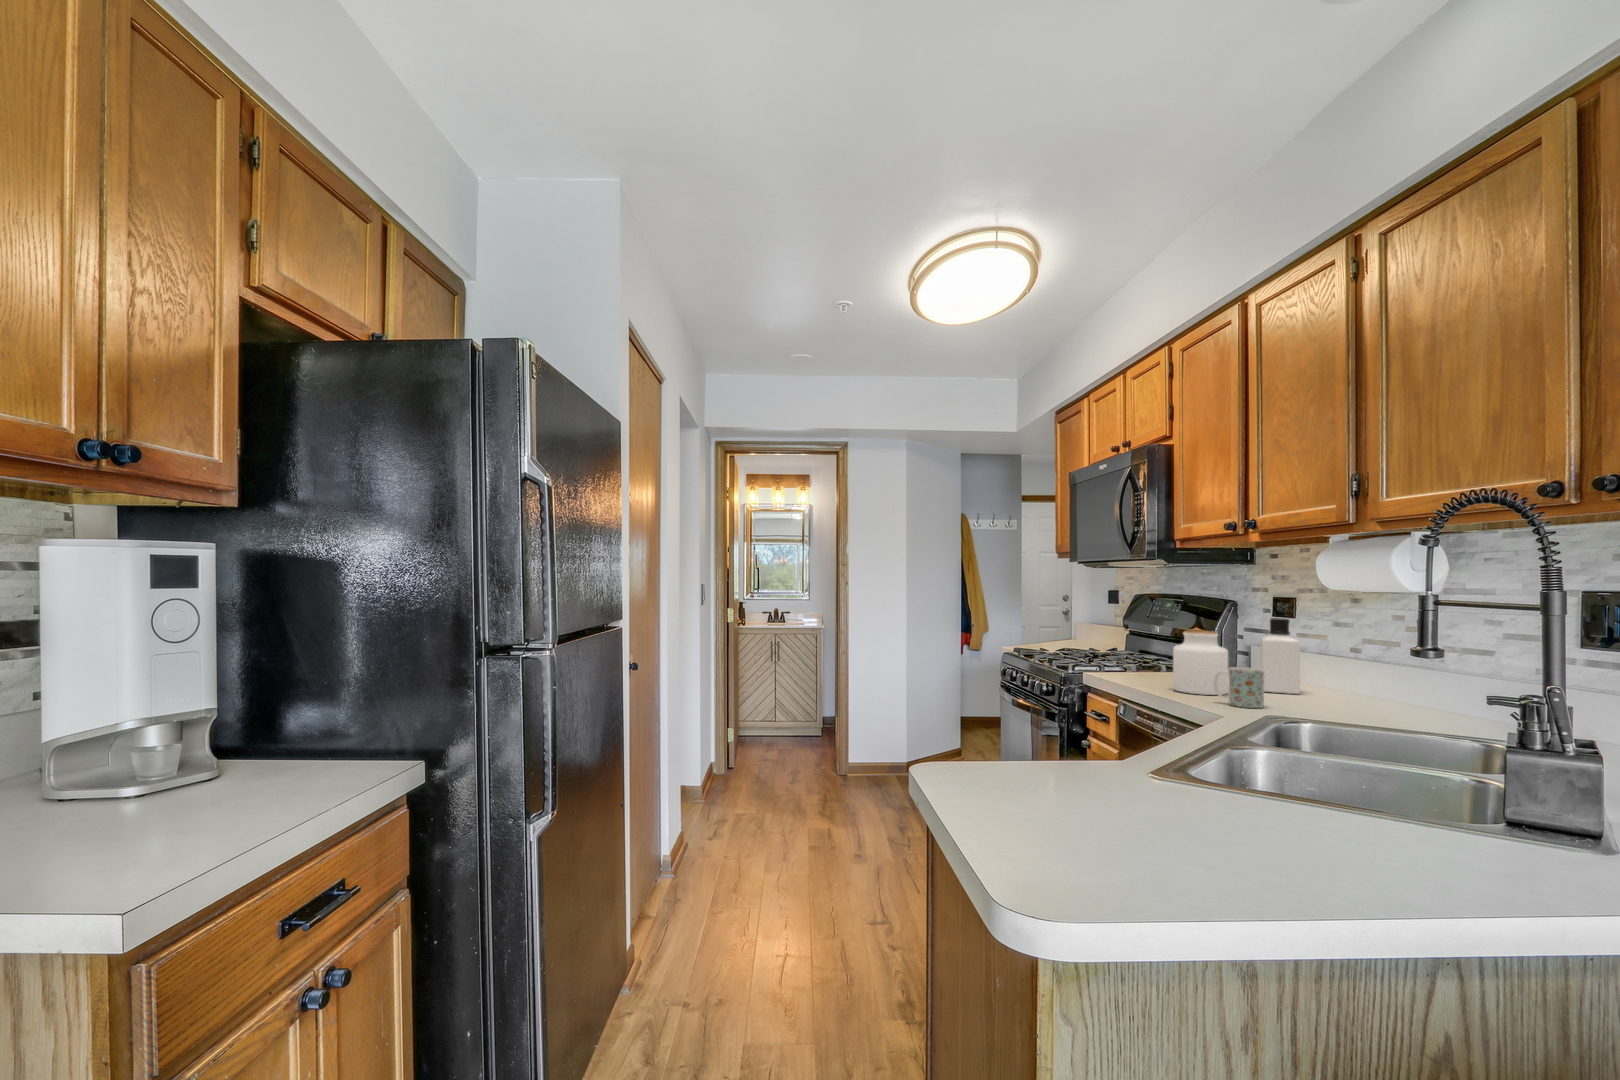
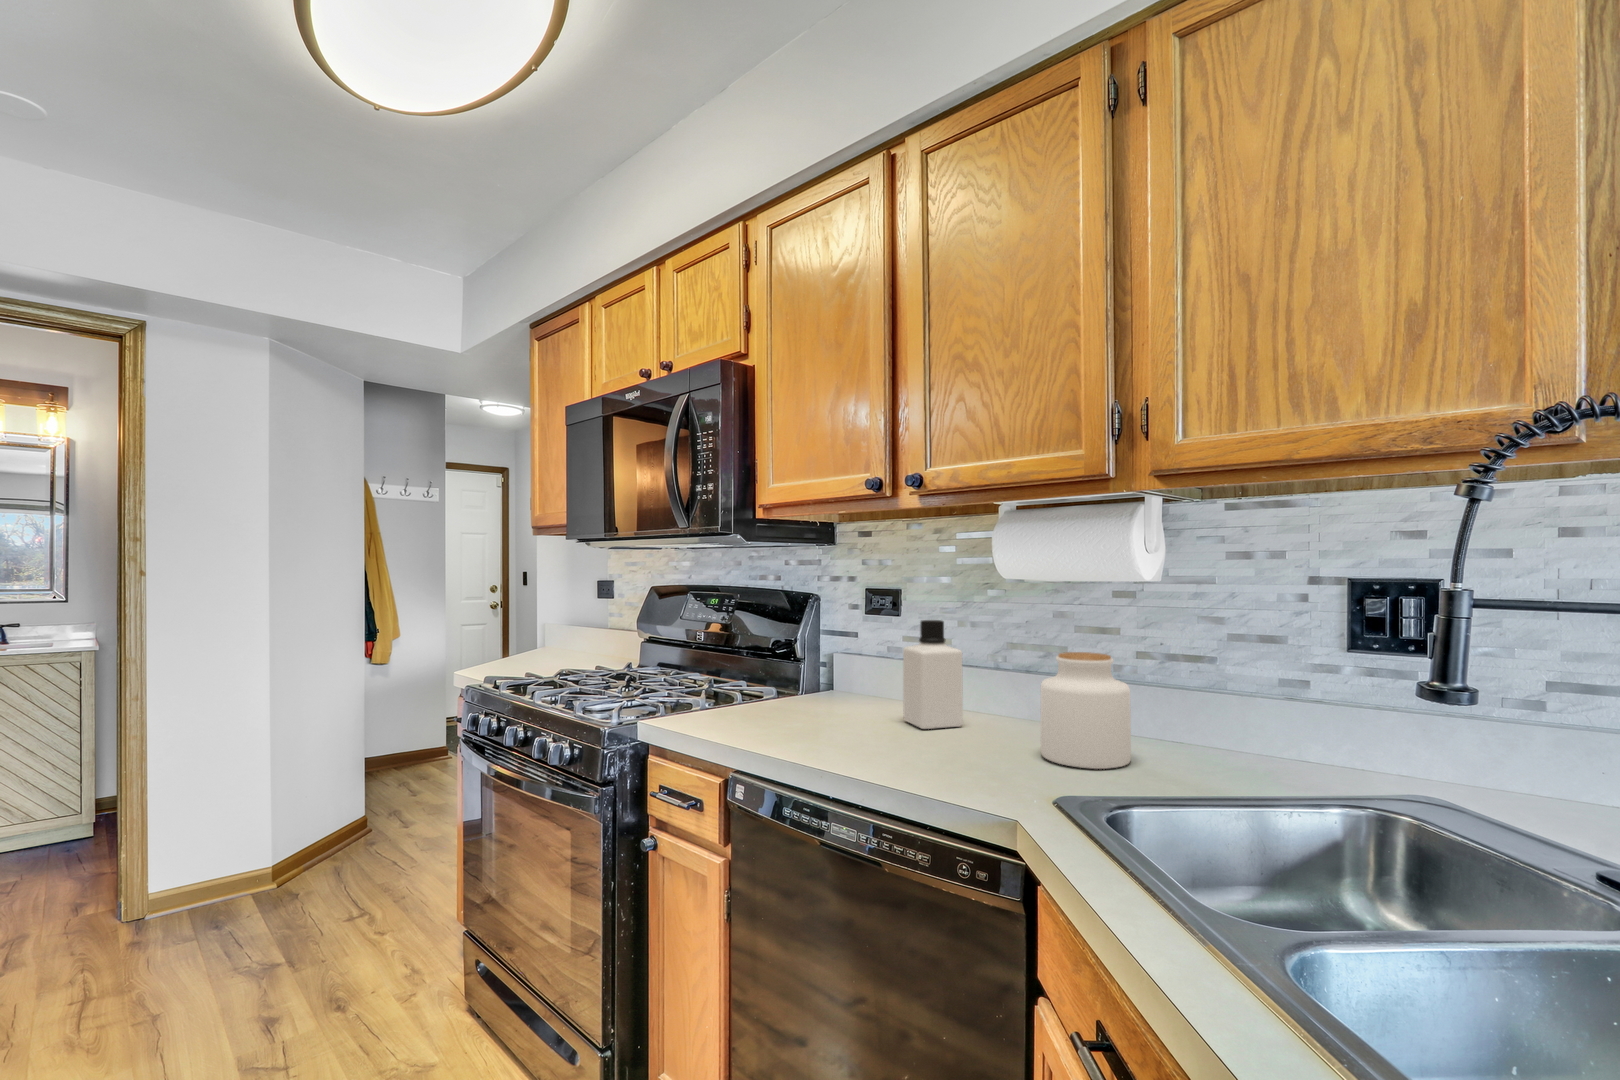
jar: present [1173,630,1229,695] -> present [1041,652,1131,769]
mug: present [1214,667,1264,708] -> none [918,708,991,779]

